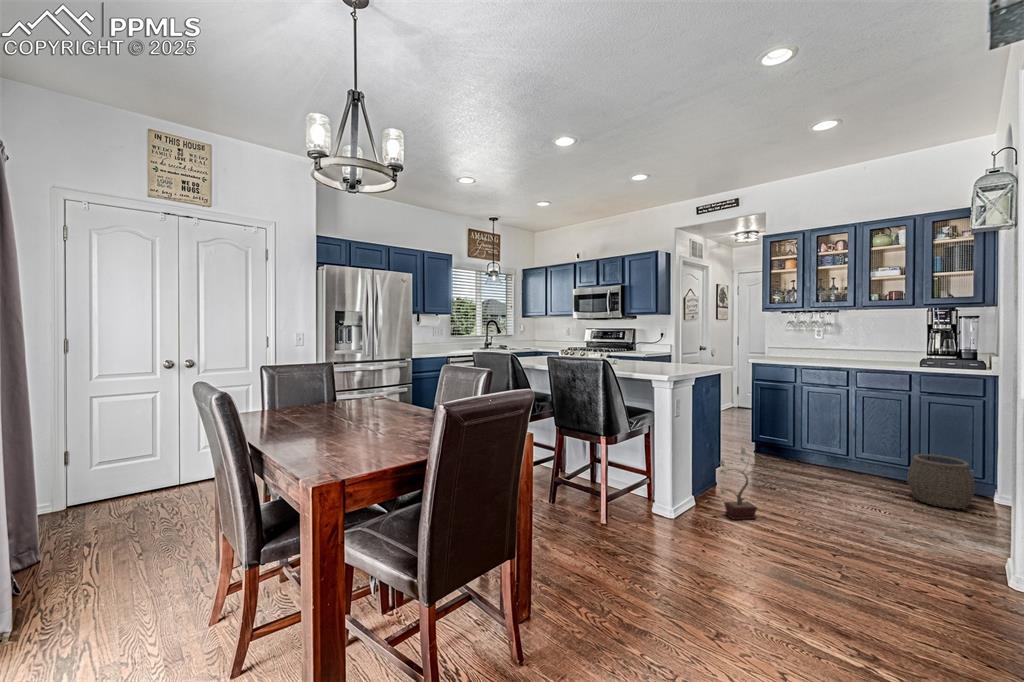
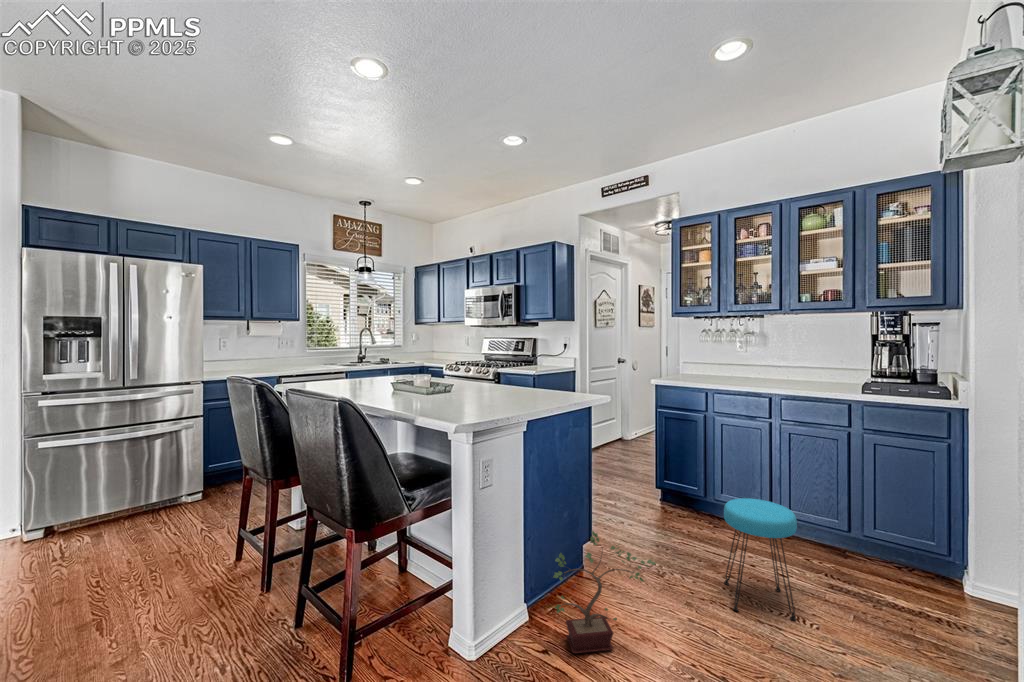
stool: none [819,436,874,510] -> present [724,498,797,620]
woven basket: present [908,454,975,509] -> none [846,522,941,613]

